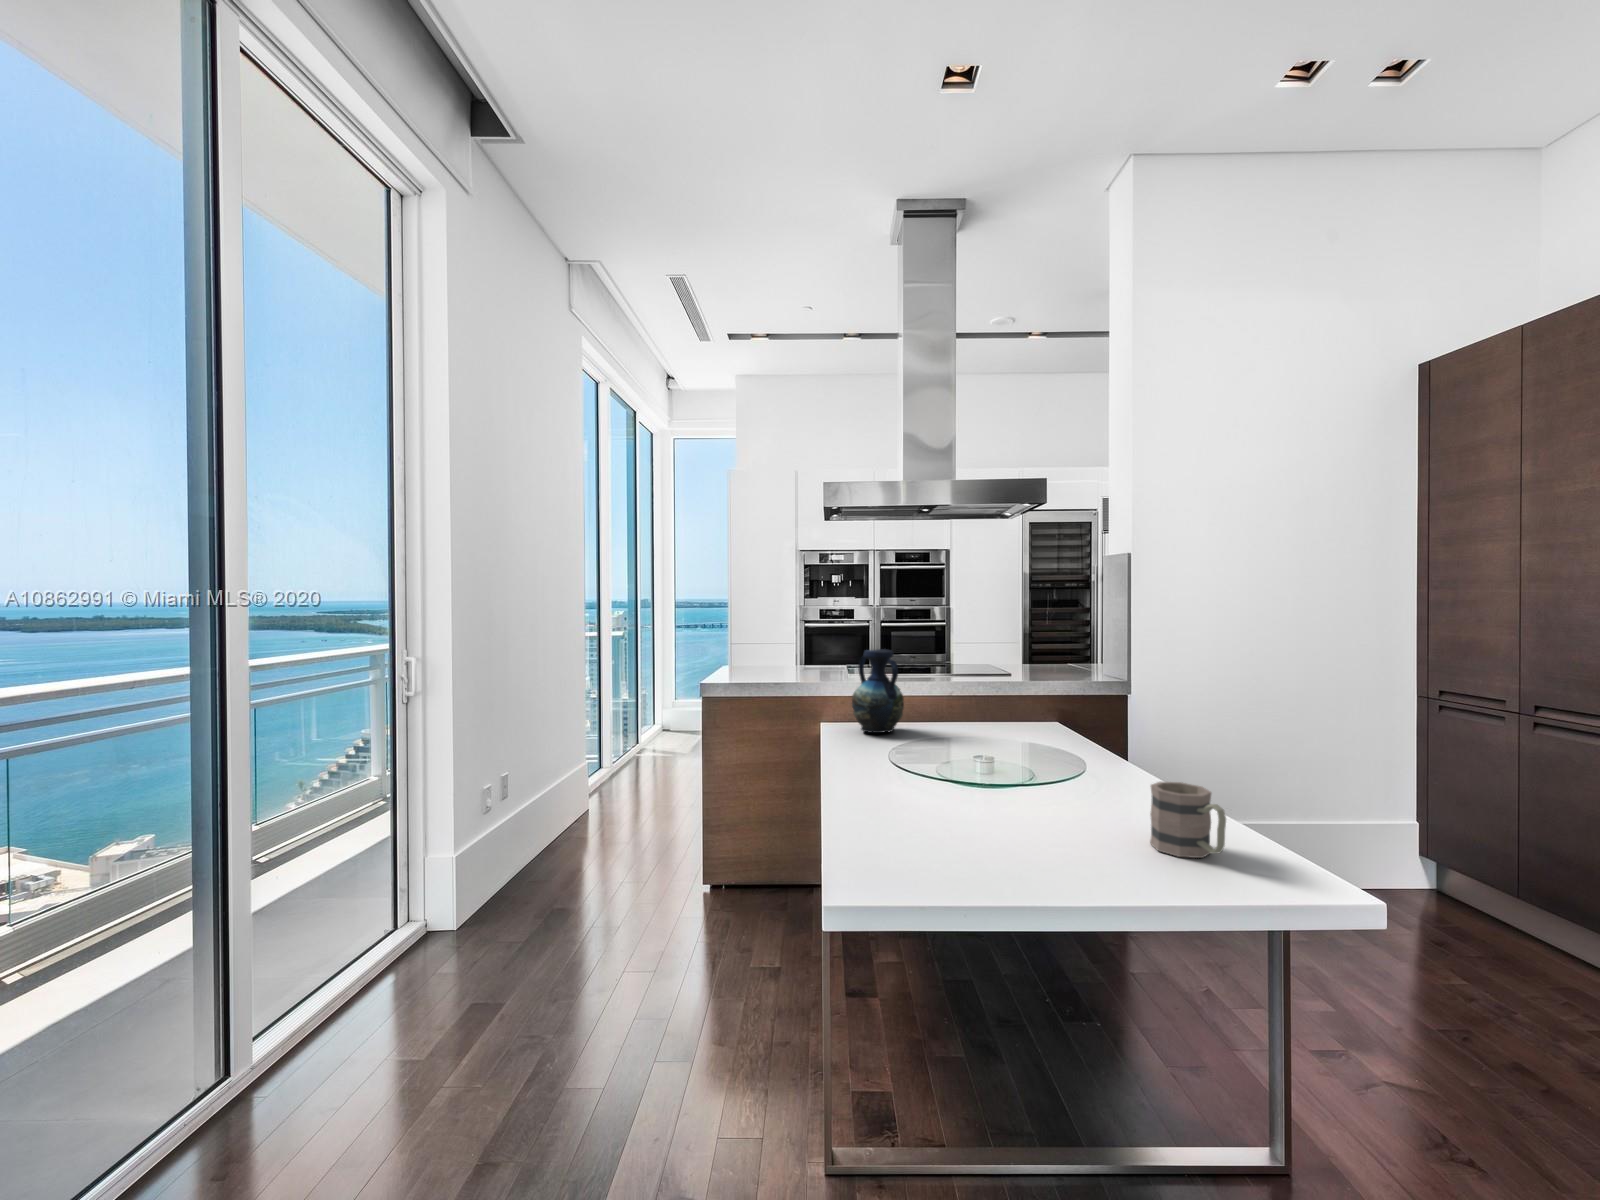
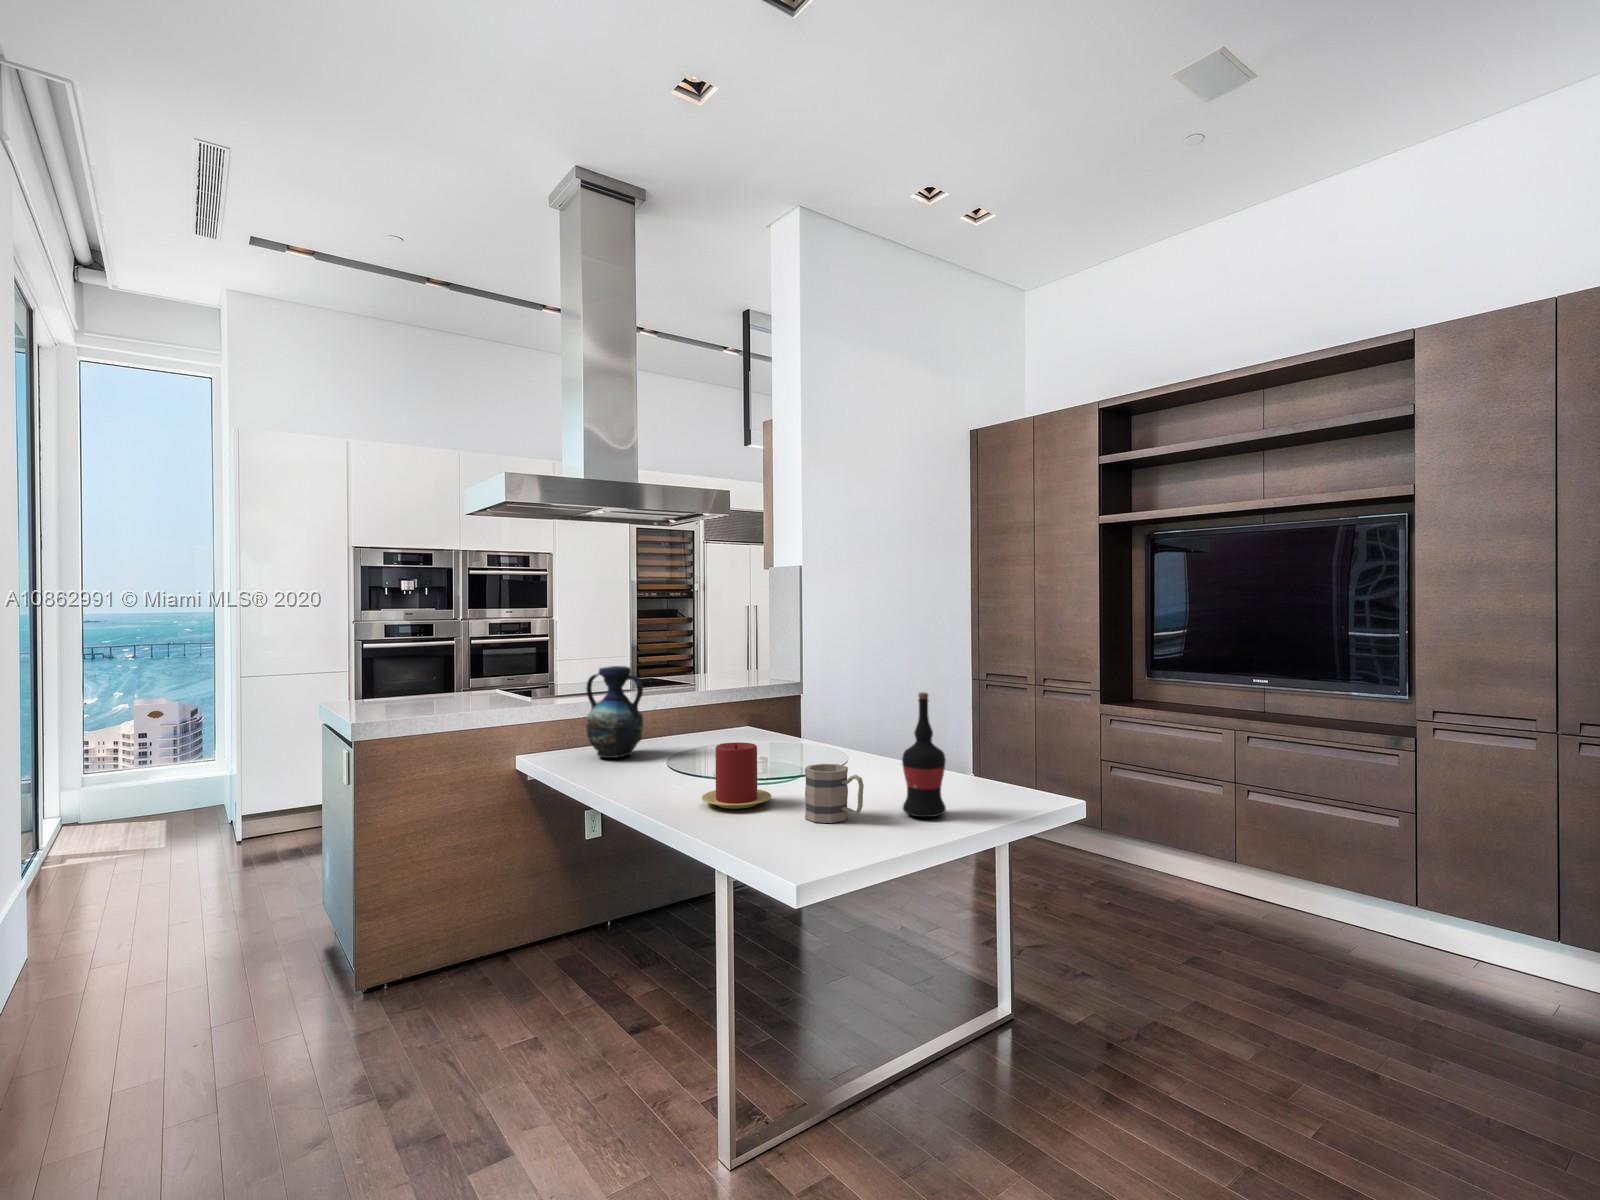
wine bottle: none [1040,700,1097,856] -> present [902,692,946,817]
candle: none [862,732,933,800] -> present [702,742,771,809]
mug: present [1150,782,1226,858] -> present [805,764,864,823]

